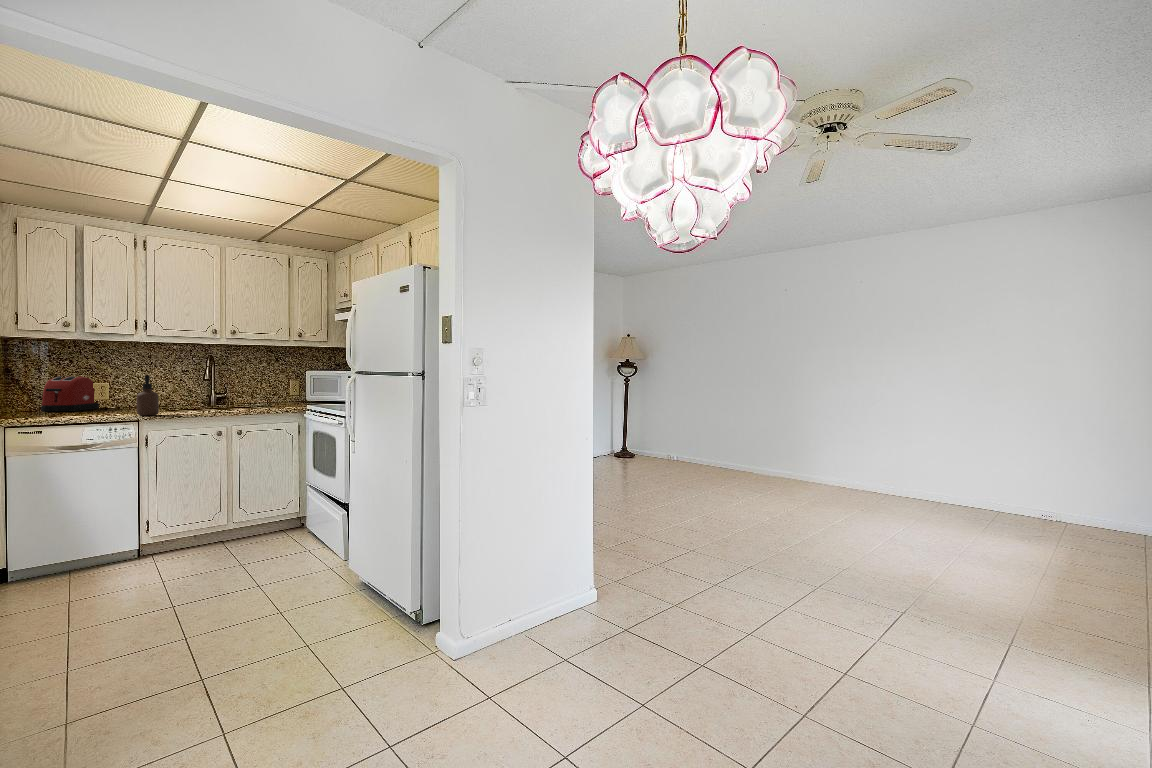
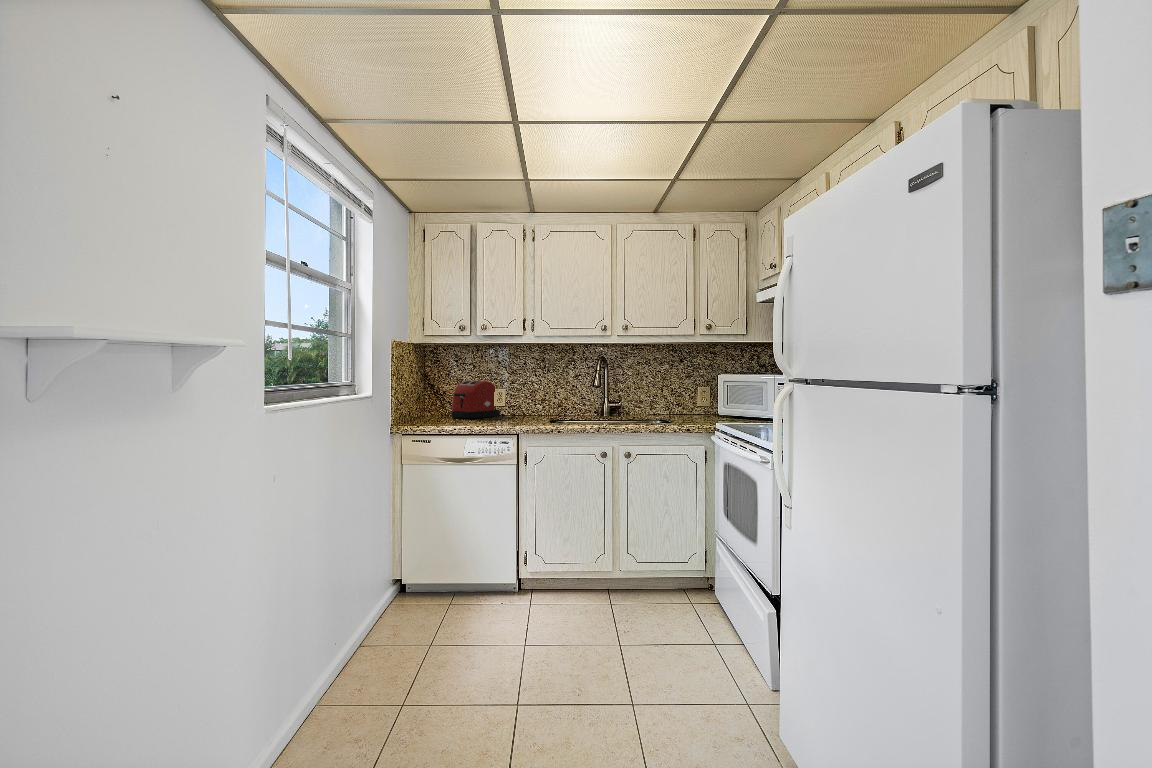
soap dispenser: present [136,376,159,416] -> none [519,380,540,430]

